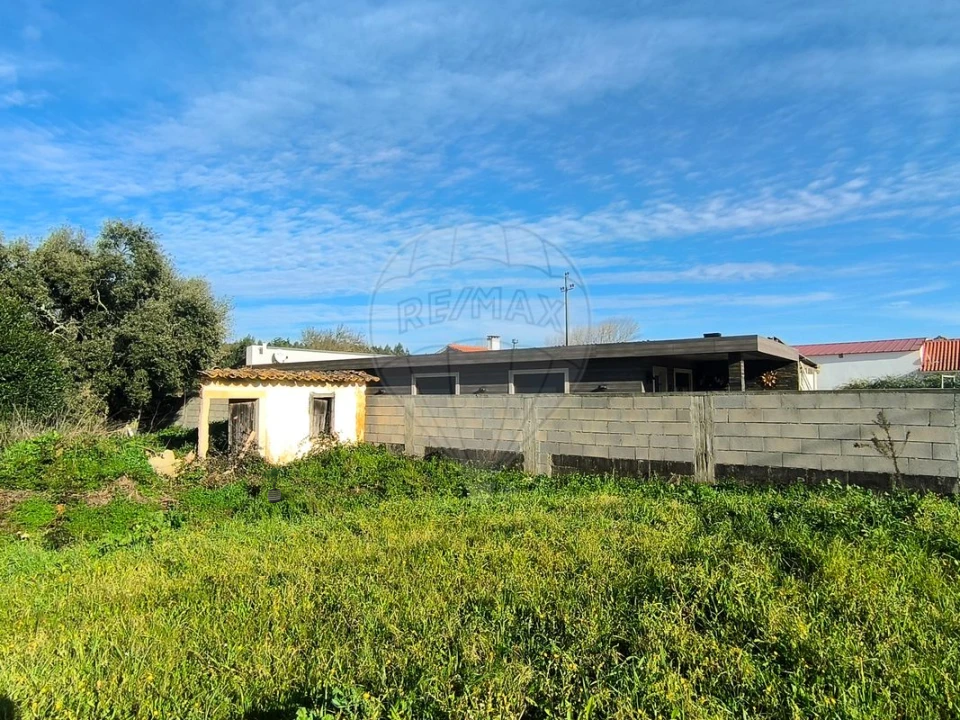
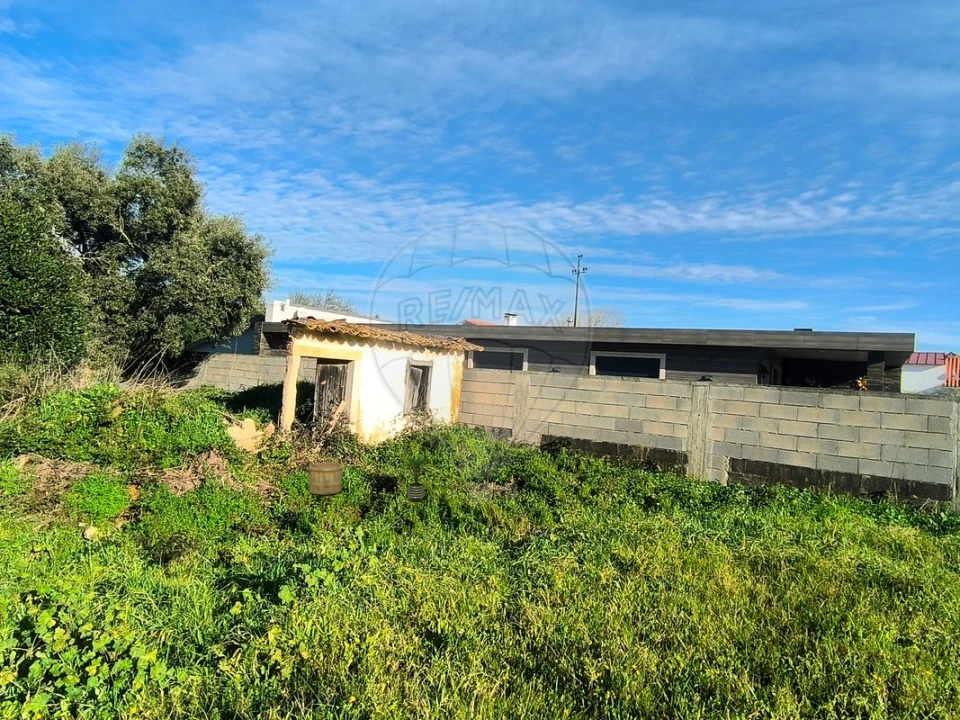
wooden bucket: none [193,478,222,502] -> present [309,462,343,495]

